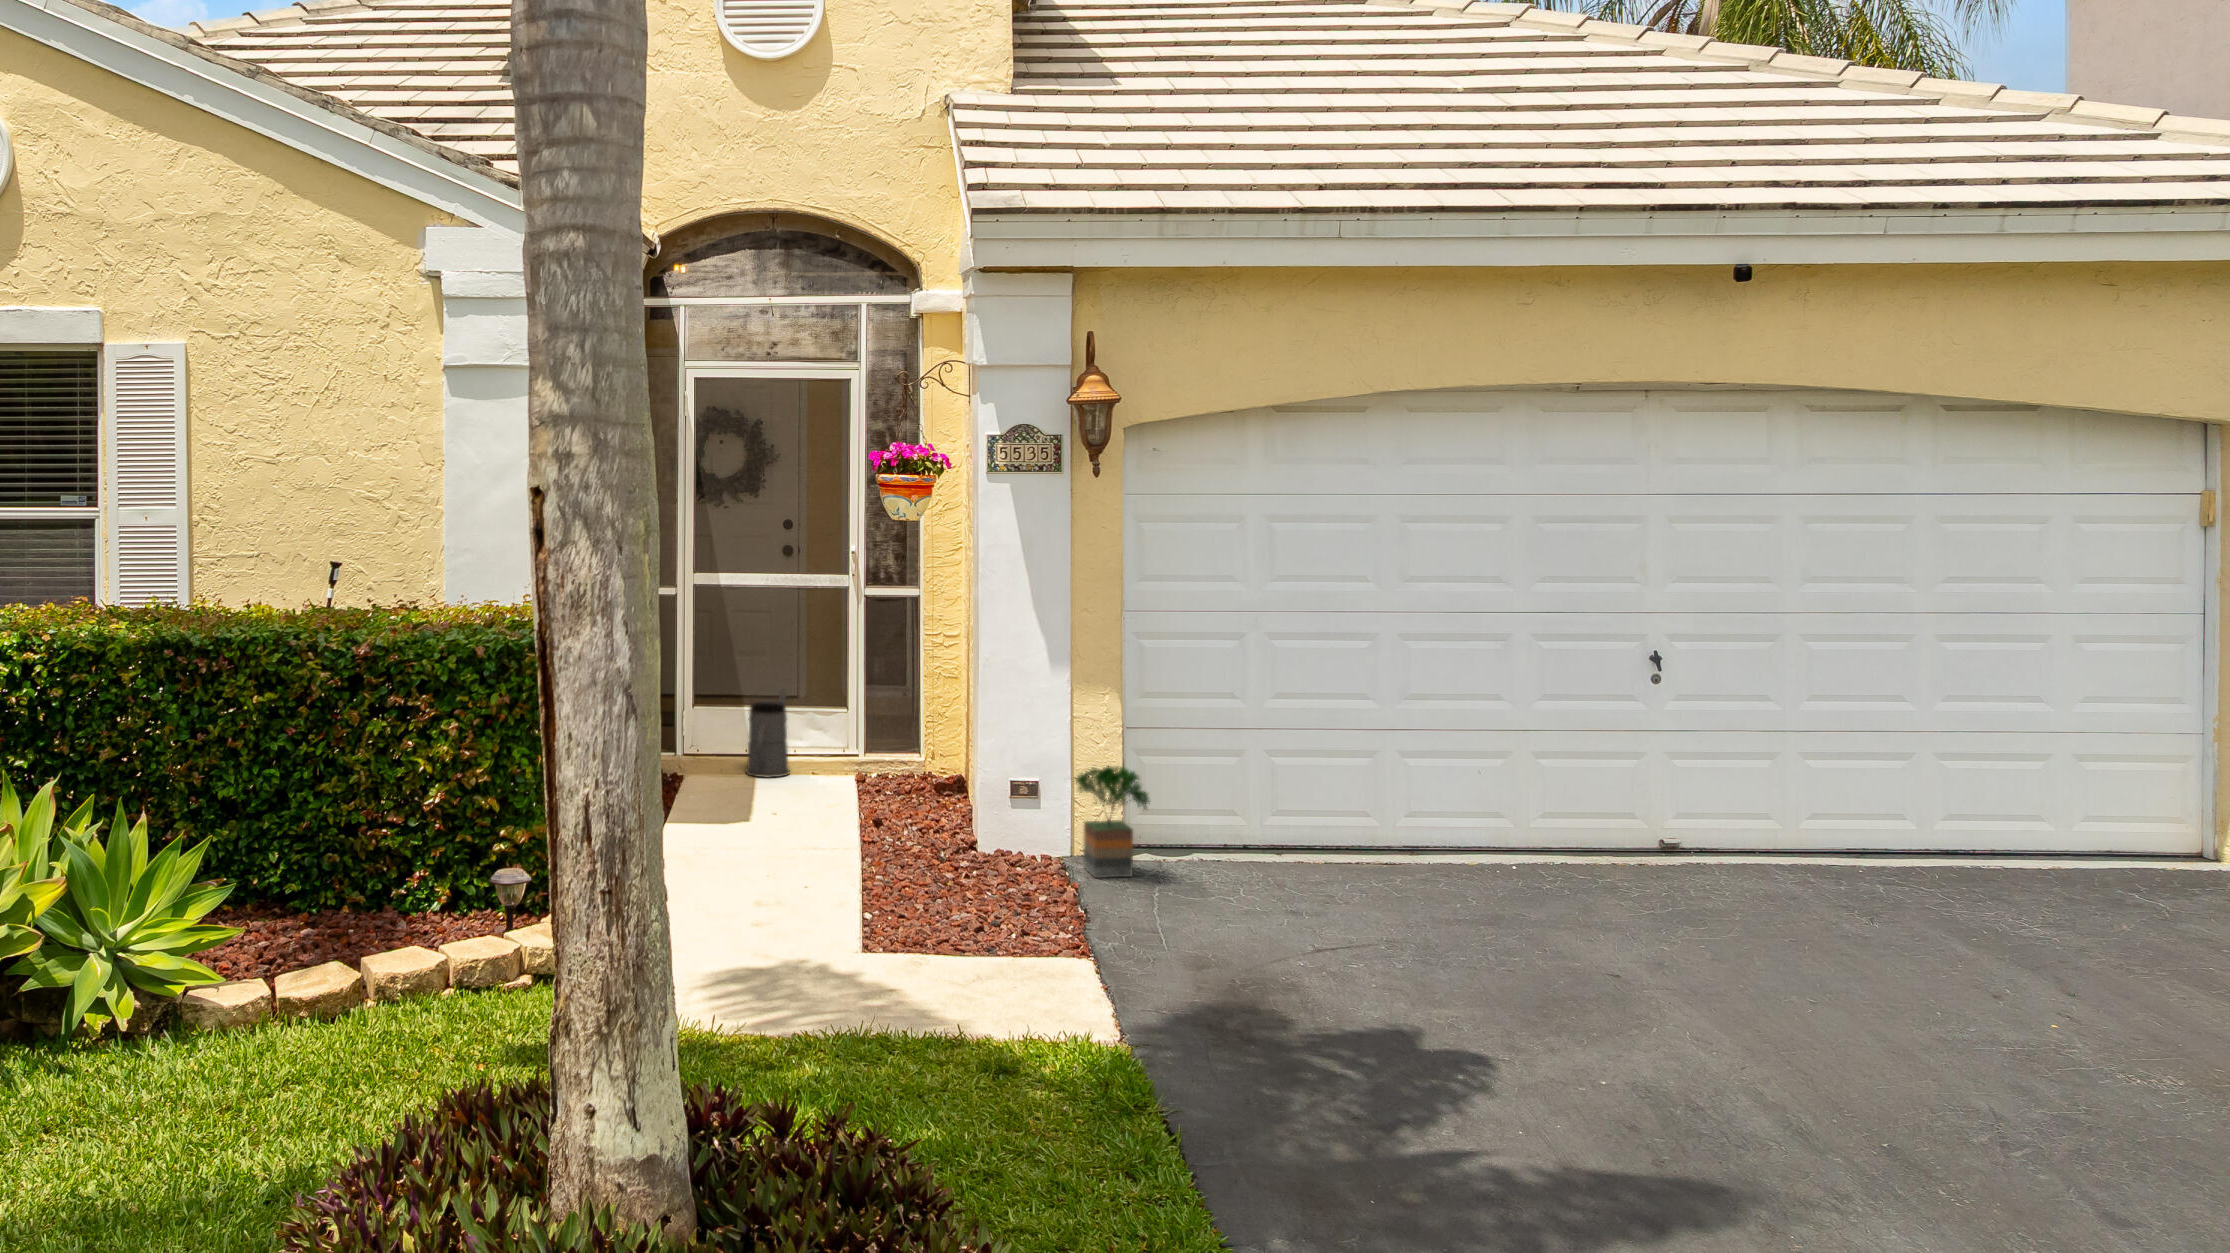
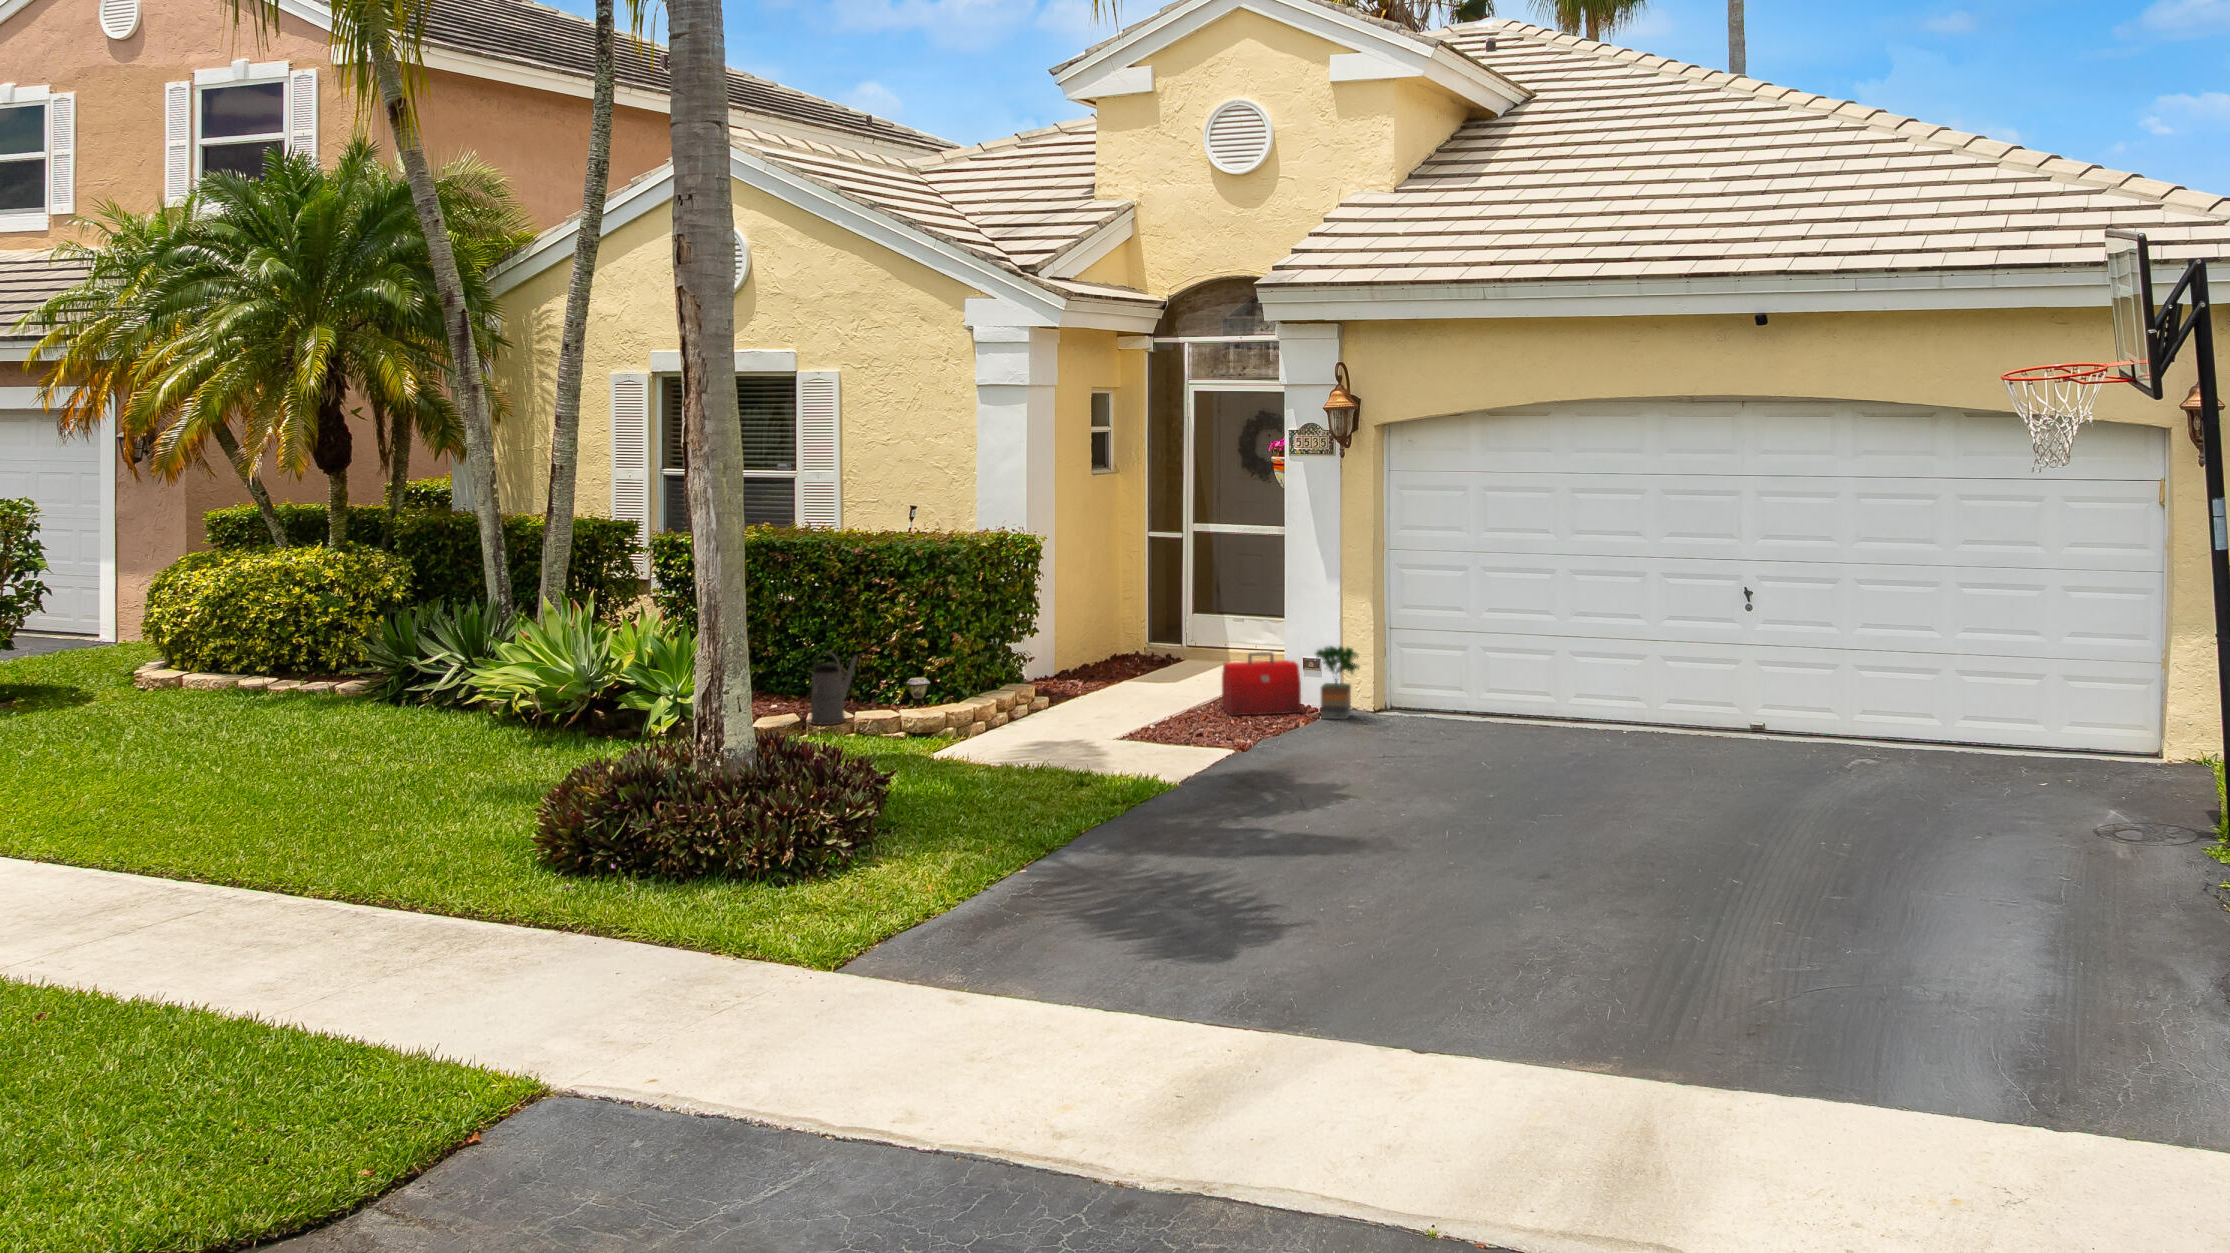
watering can: present [746,689,790,778] -> present [810,652,858,725]
toolbox: none [919,779,1049,884] -> present [1222,652,1301,716]

